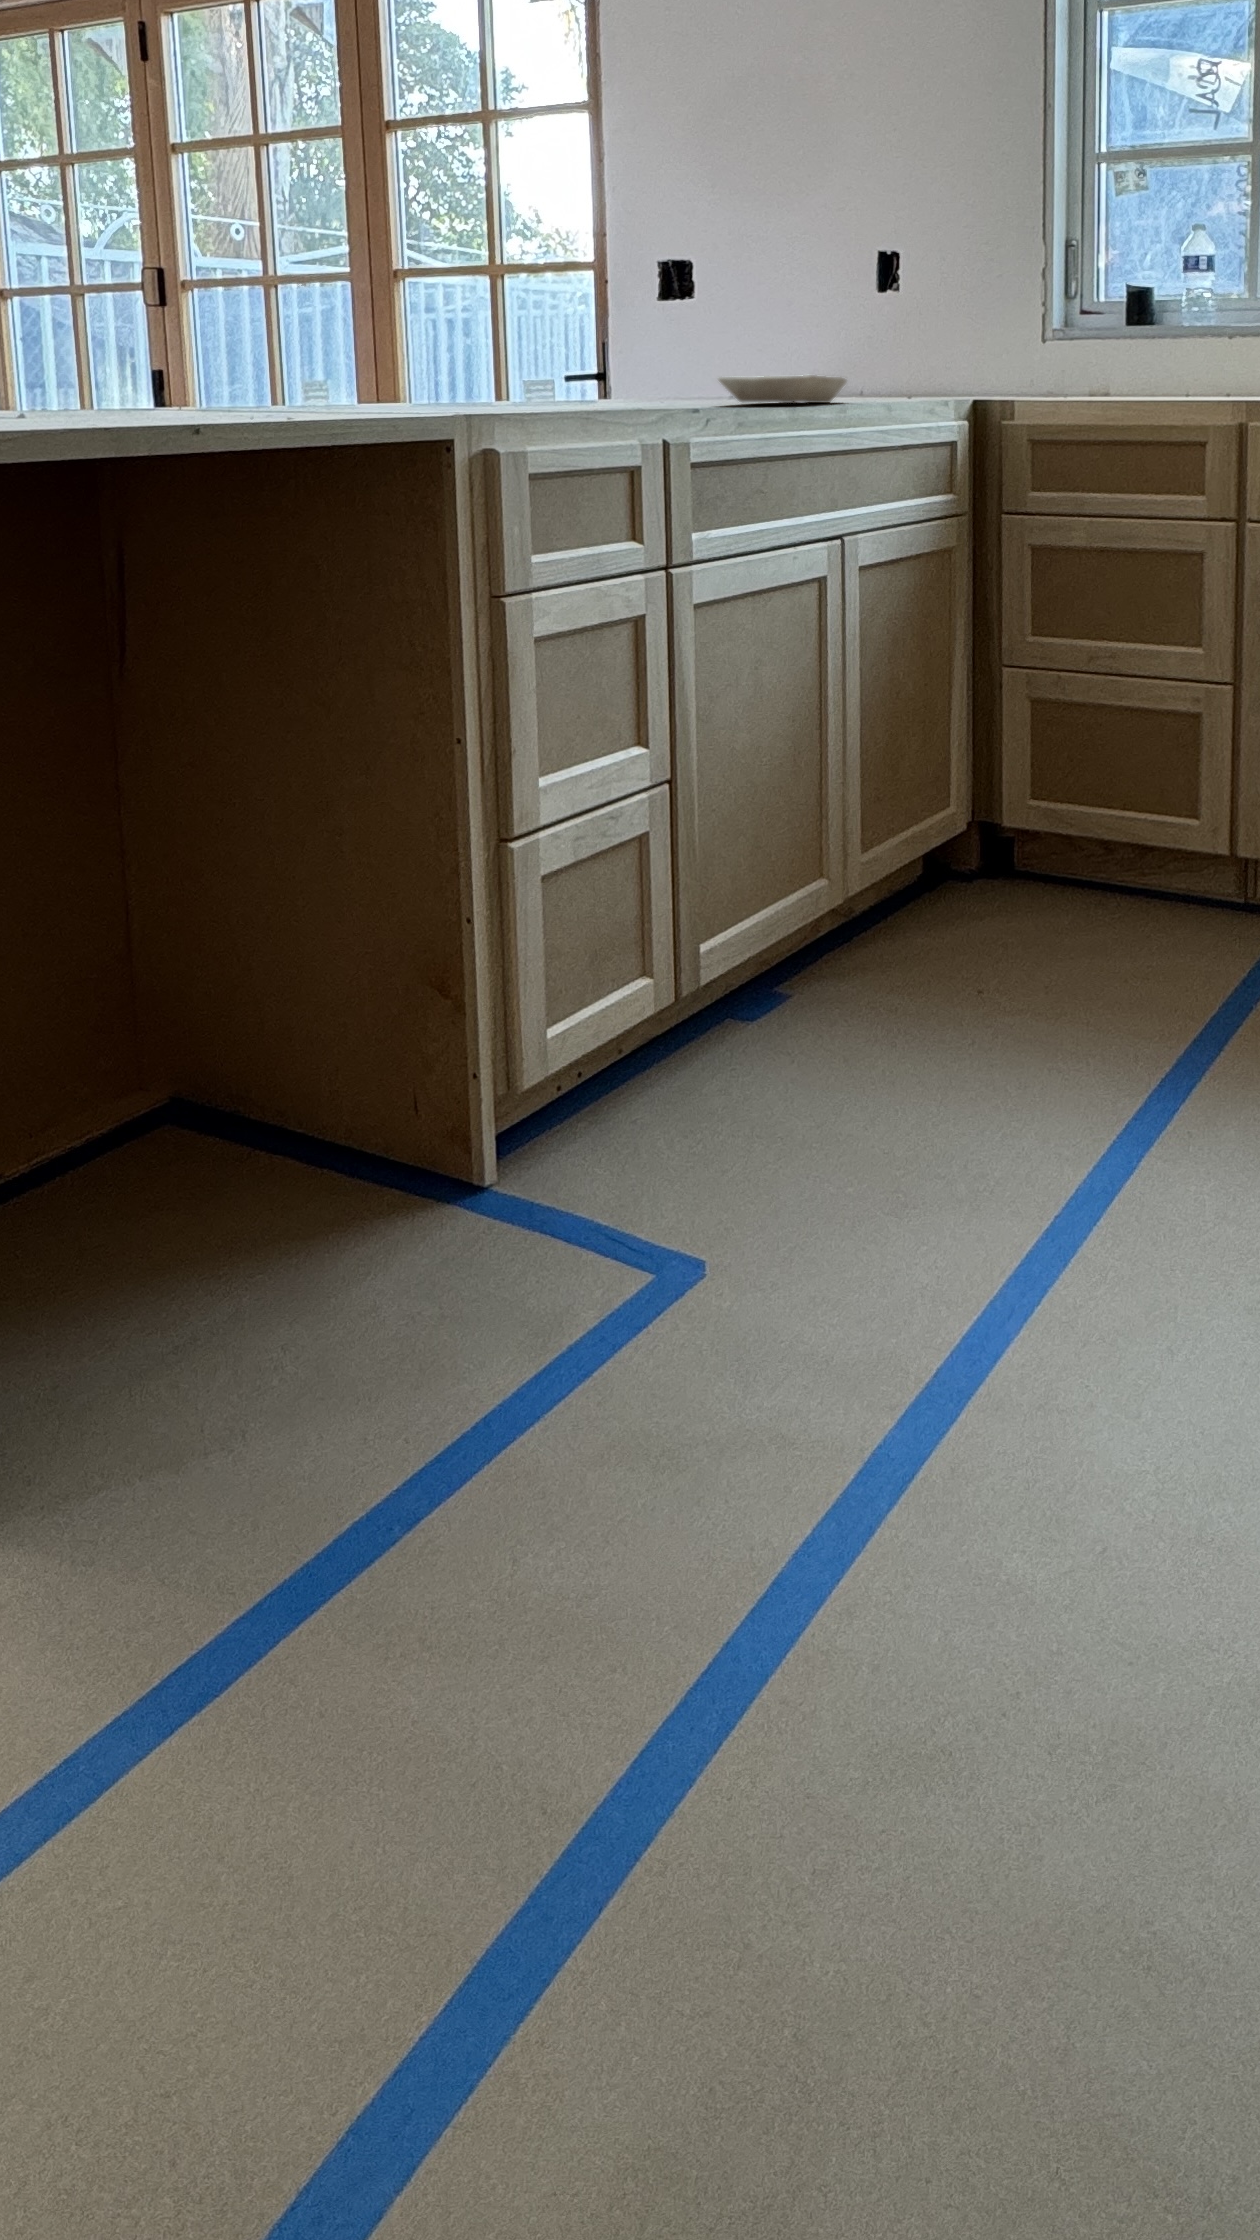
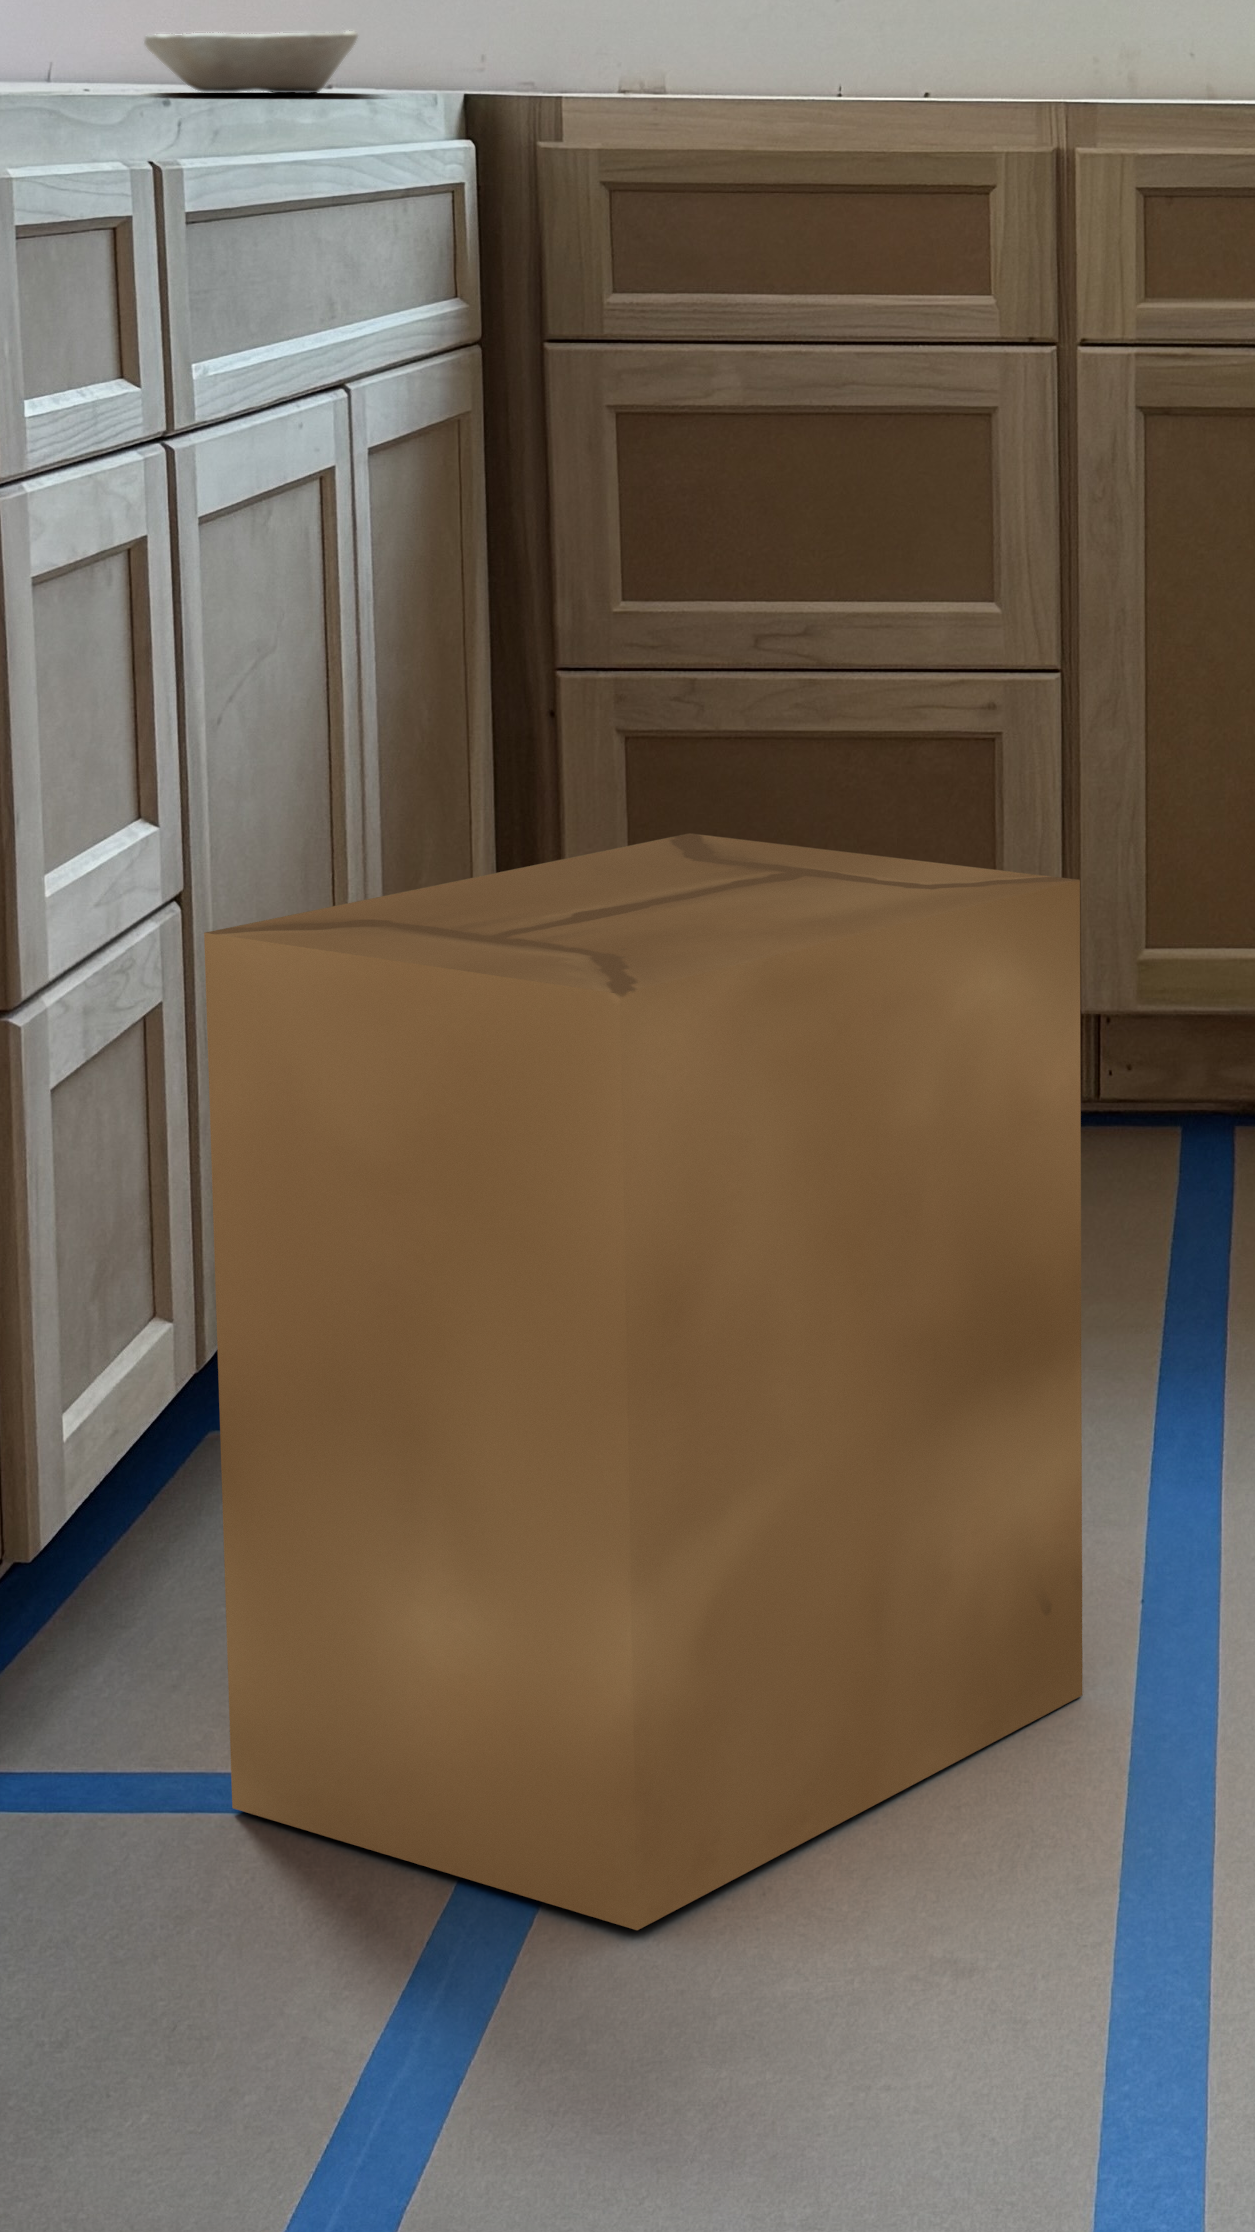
cardboard box: none [545,778,991,1369] -> present [204,833,1083,1930]

